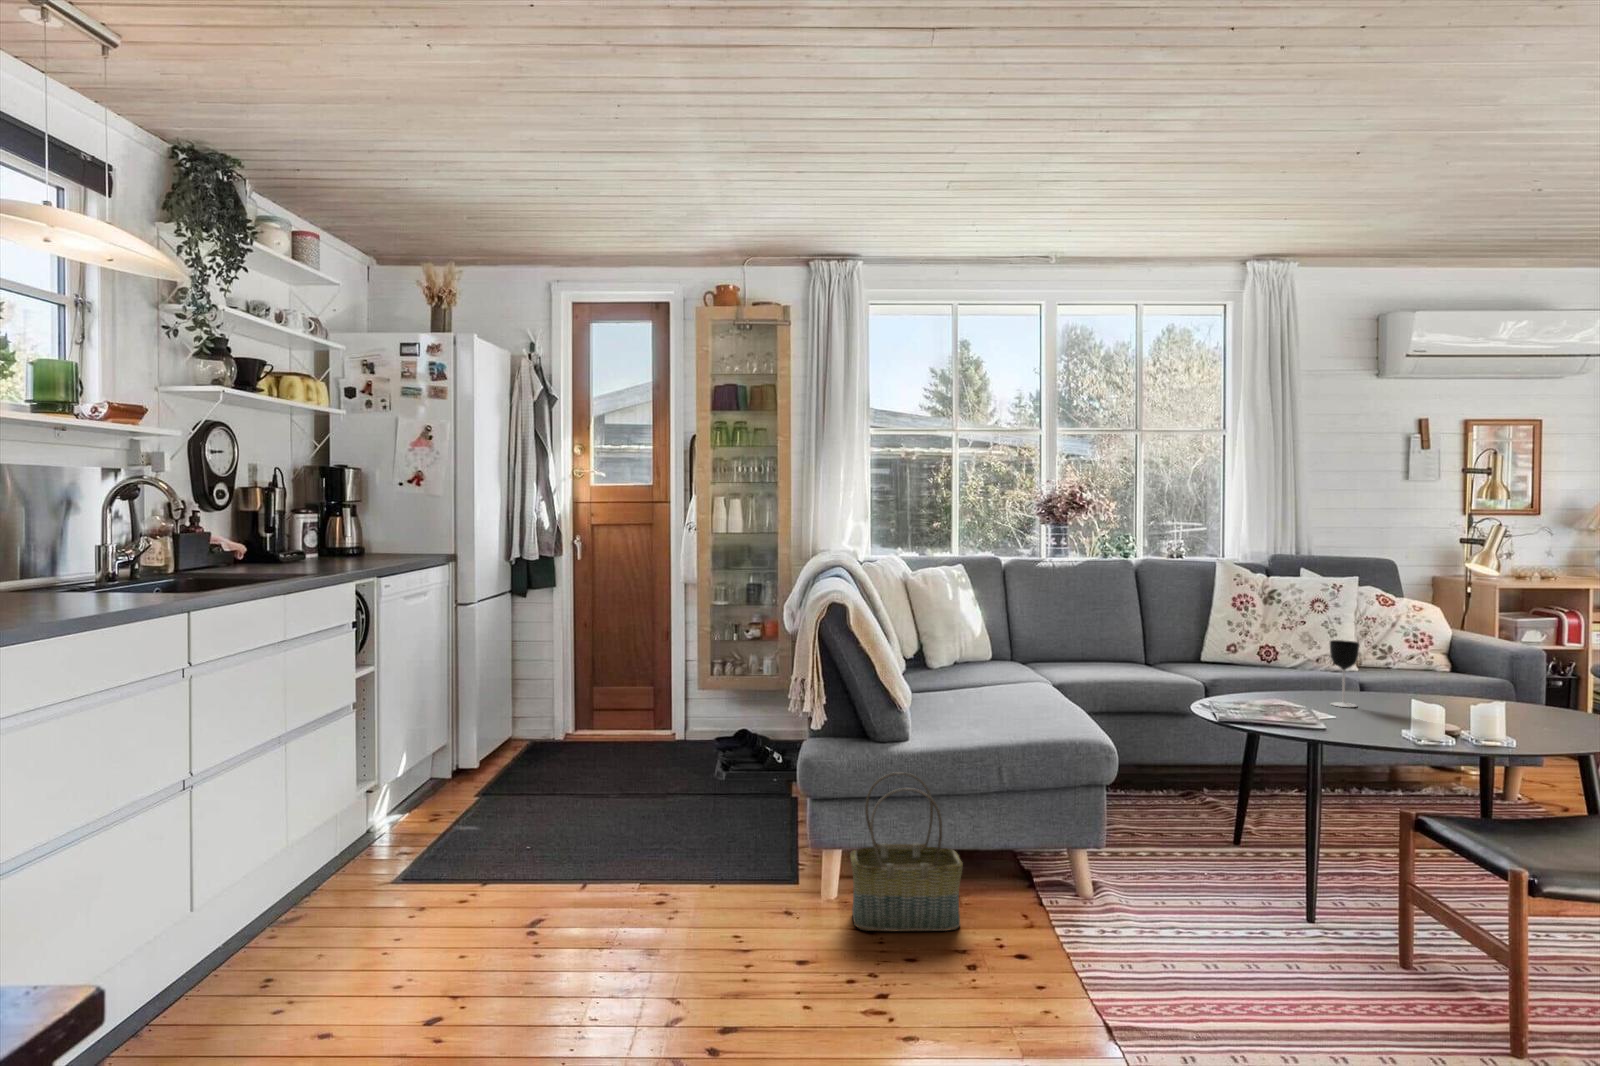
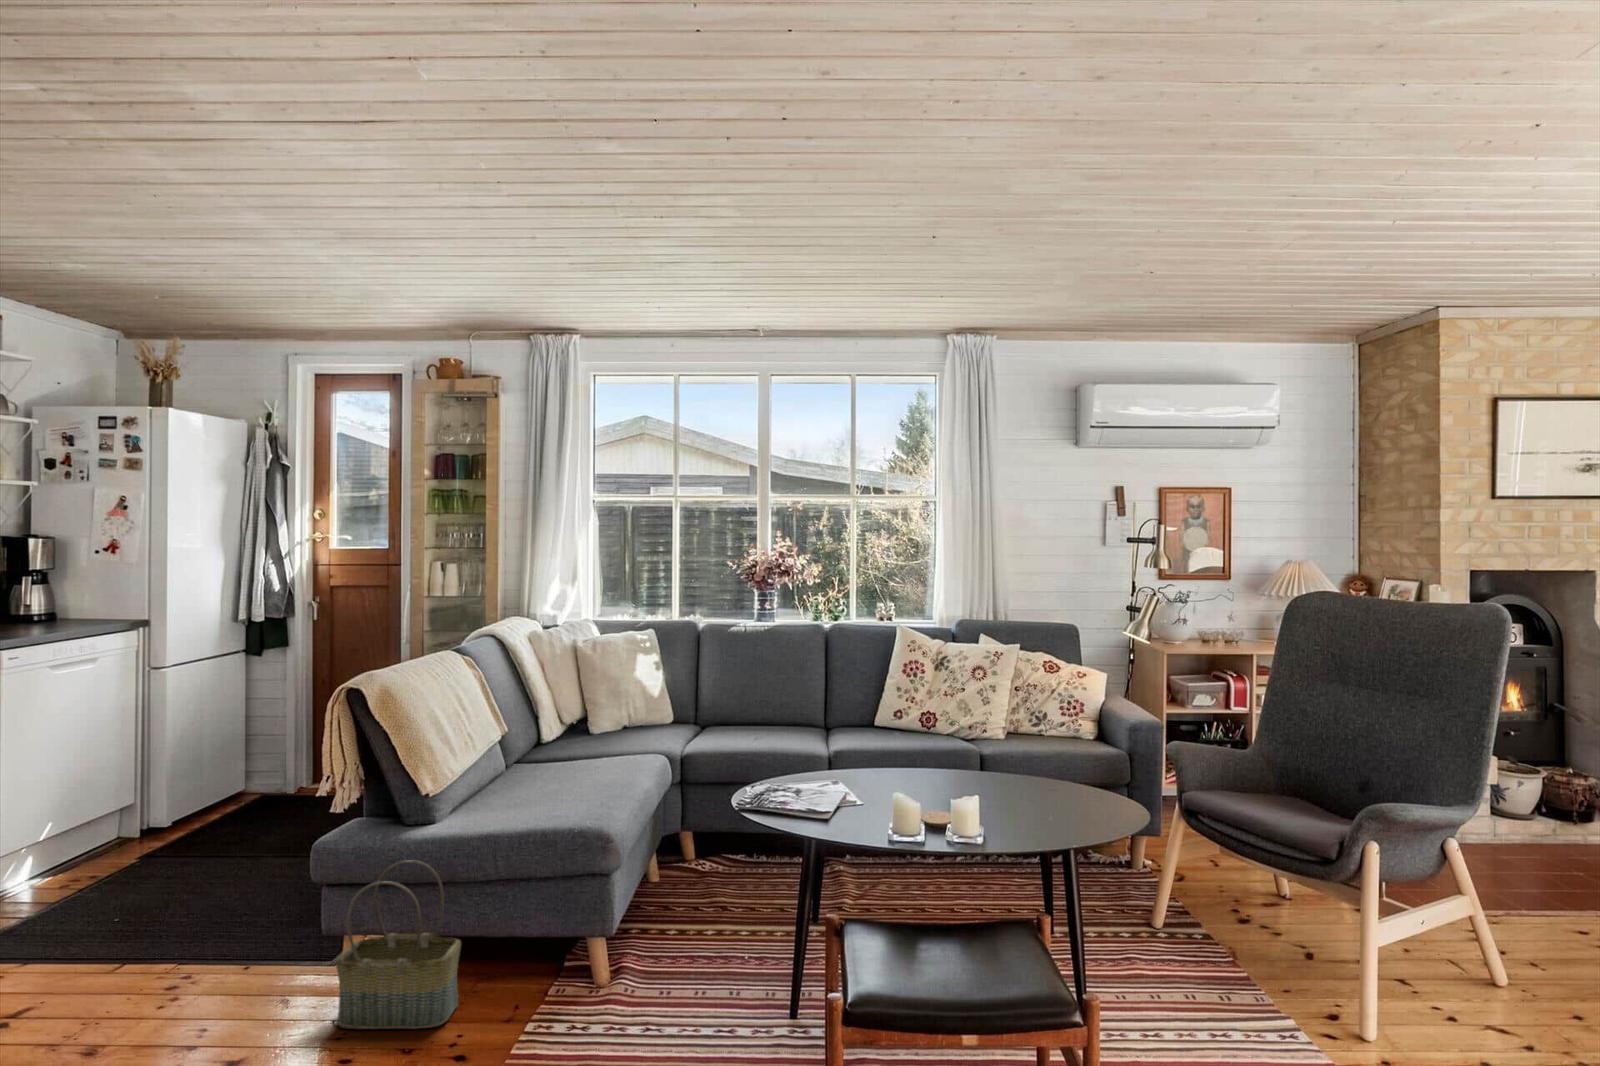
wine glass: present [1330,640,1359,707] -> none [884,720,909,788]

